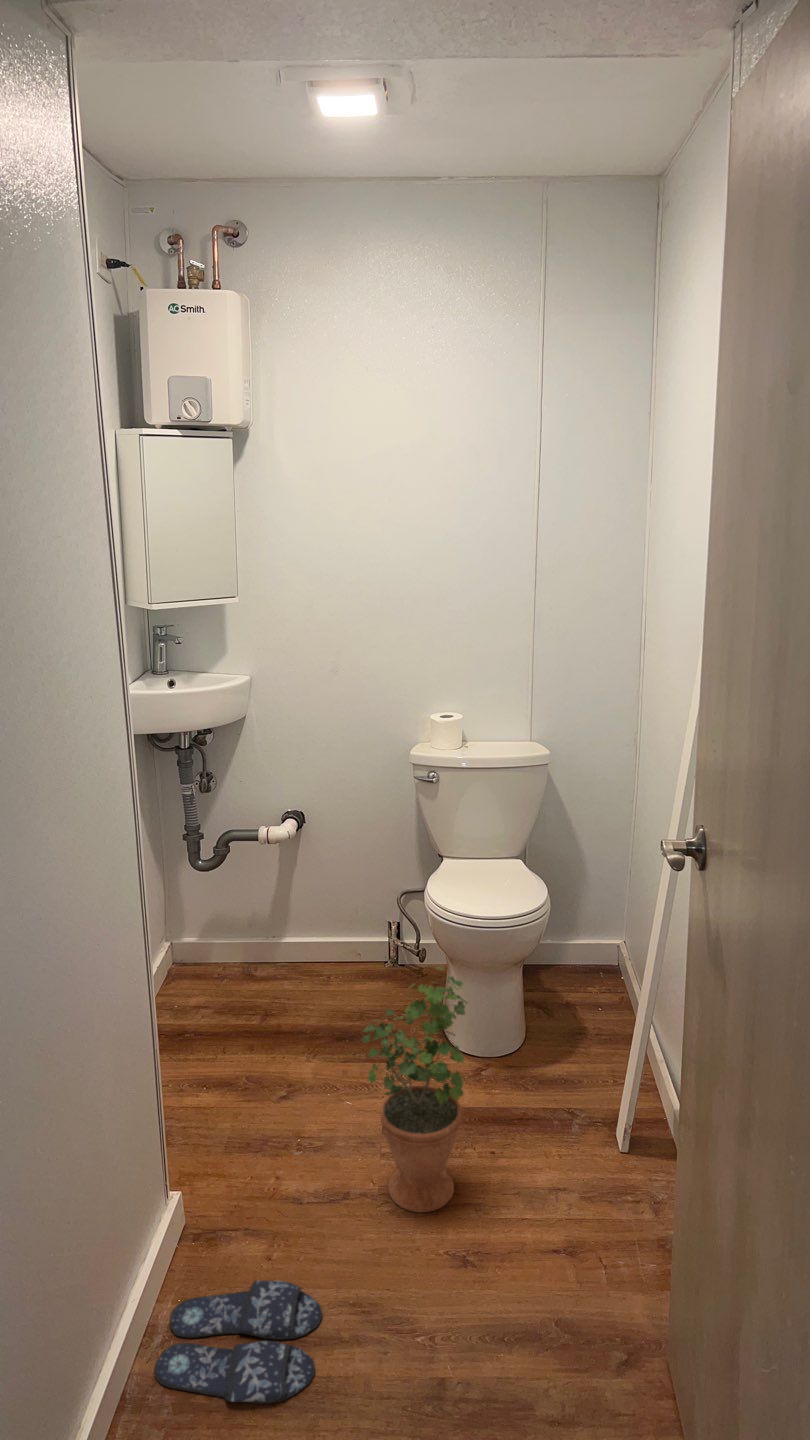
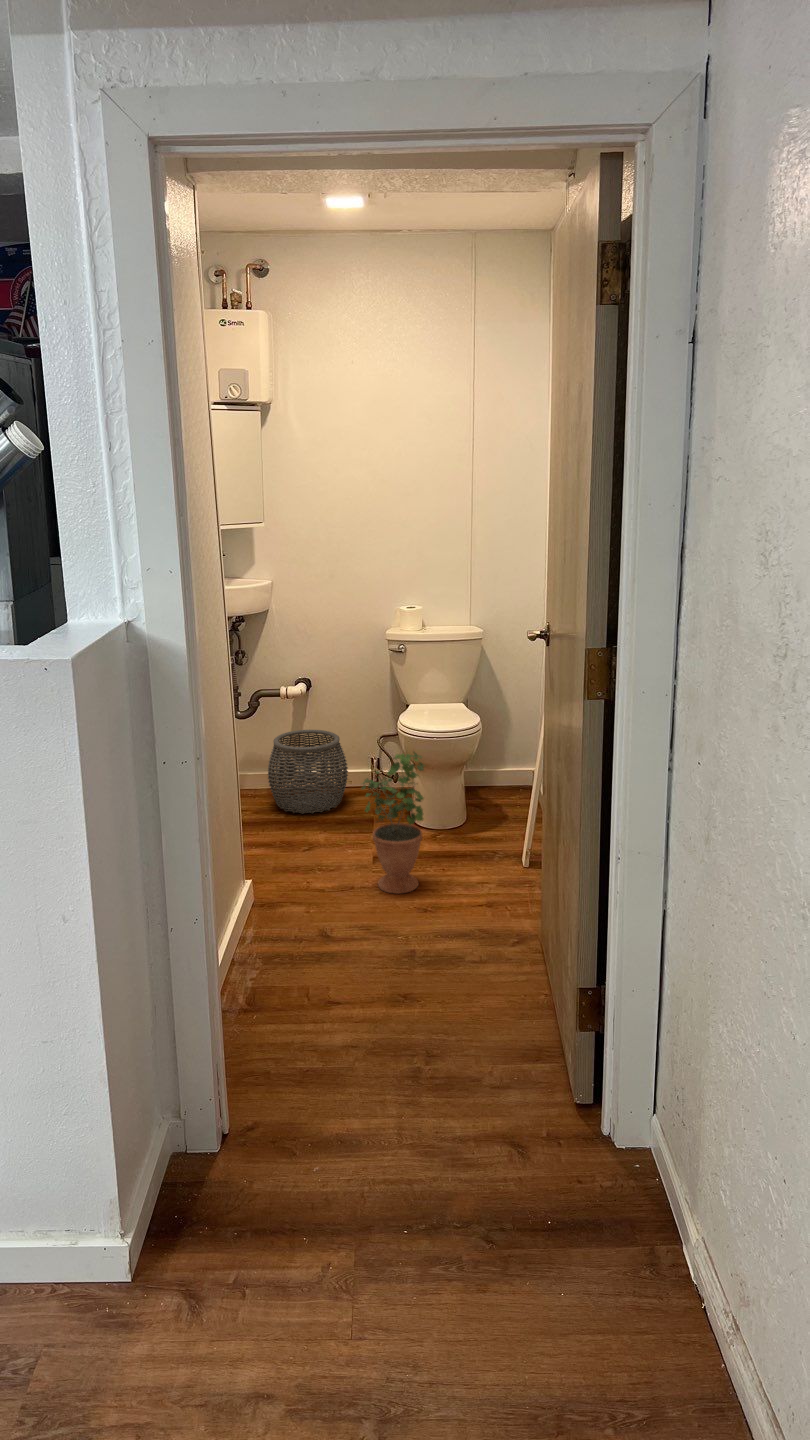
woven basket: none [237,885,354,1017] -> present [268,730,348,814]
slippers: present [154,1280,322,1404] -> none [249,918,342,960]

